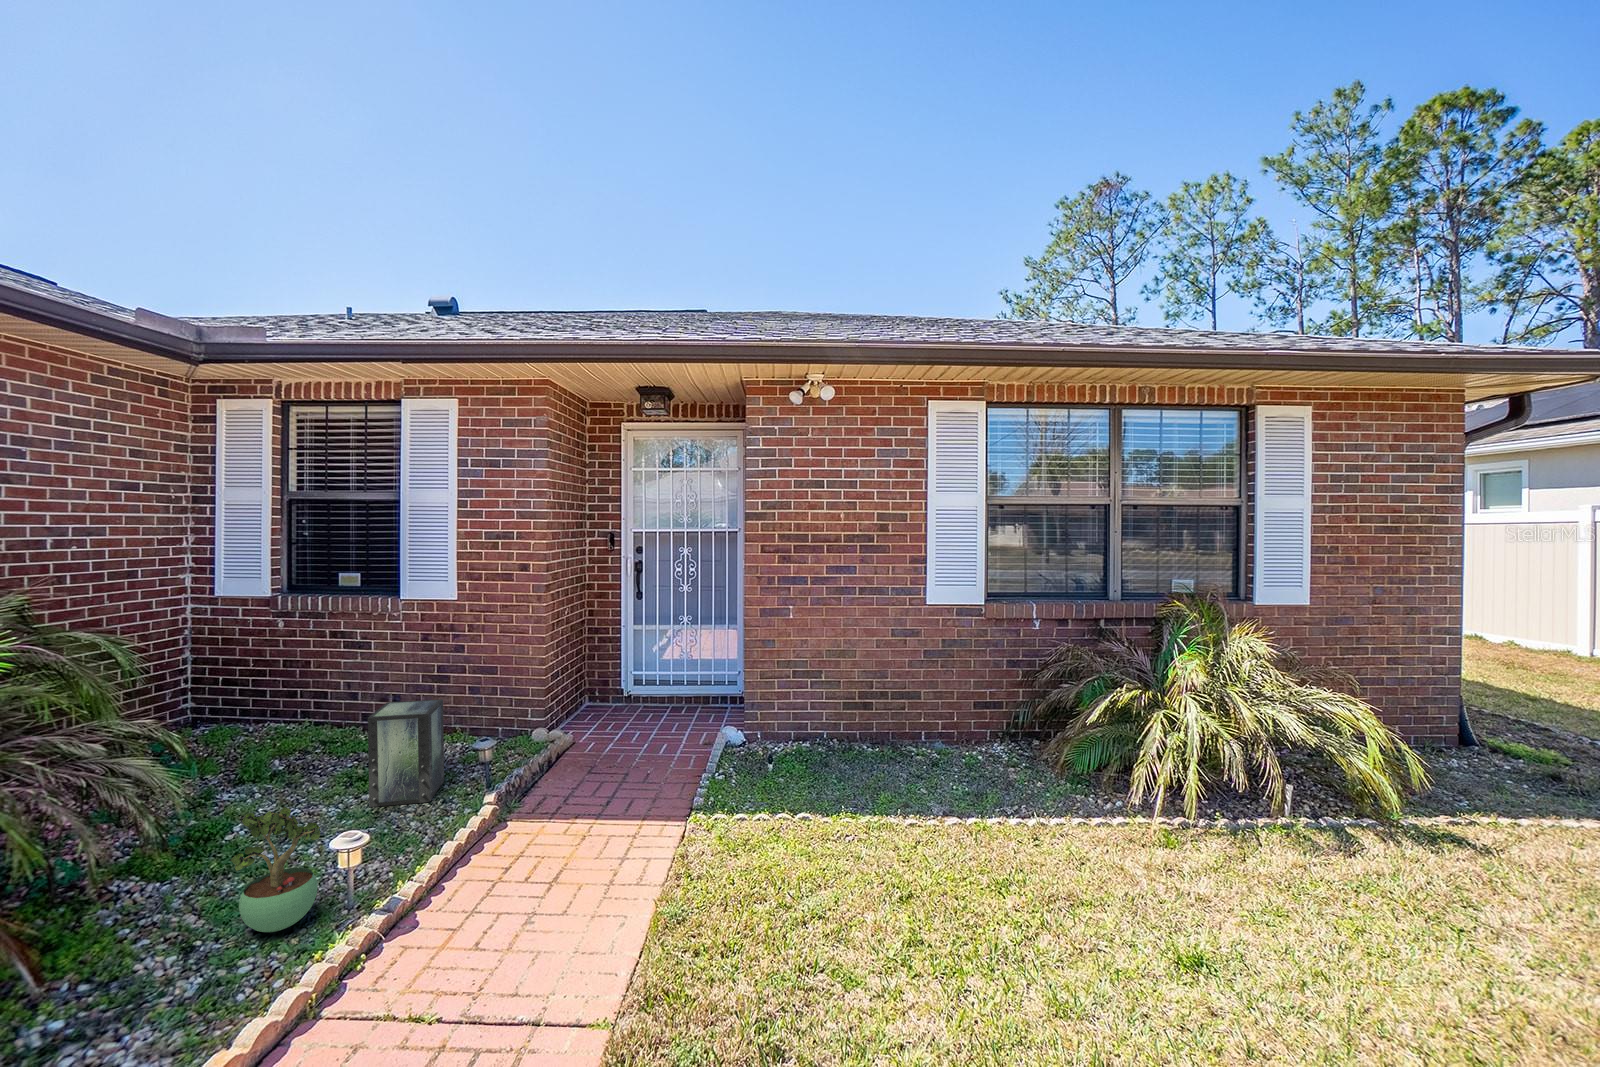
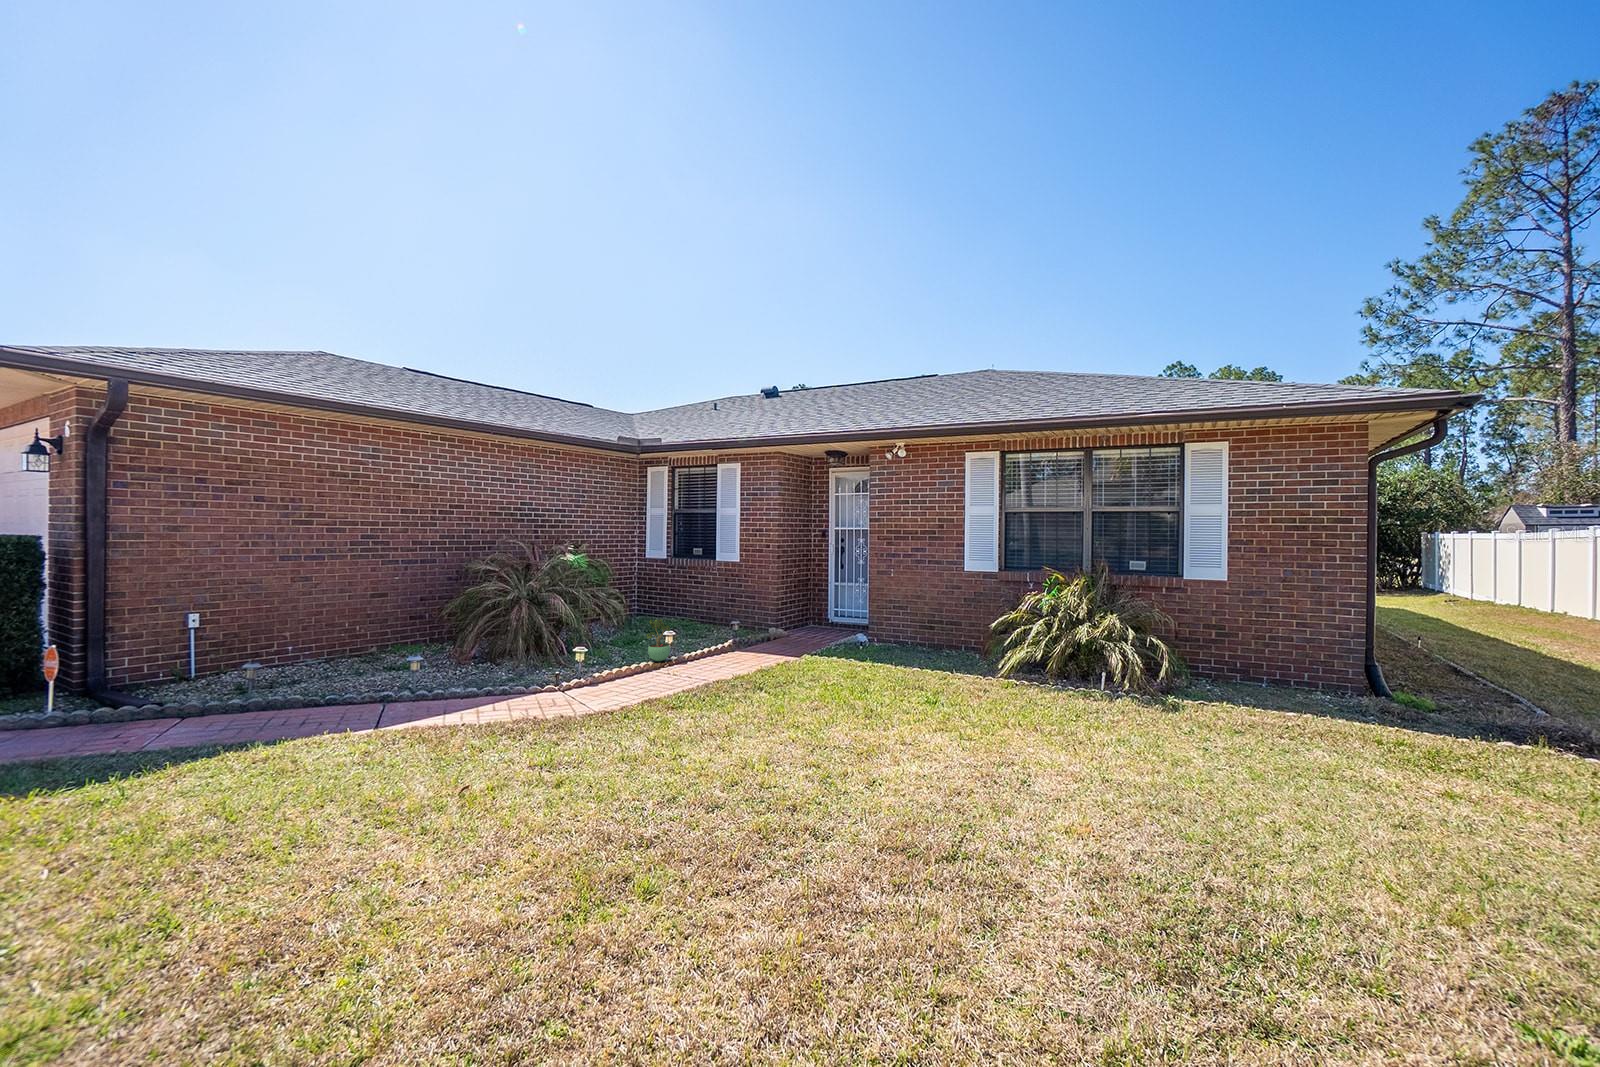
storage box: present [368,699,444,807] -> none [693,602,724,643]

